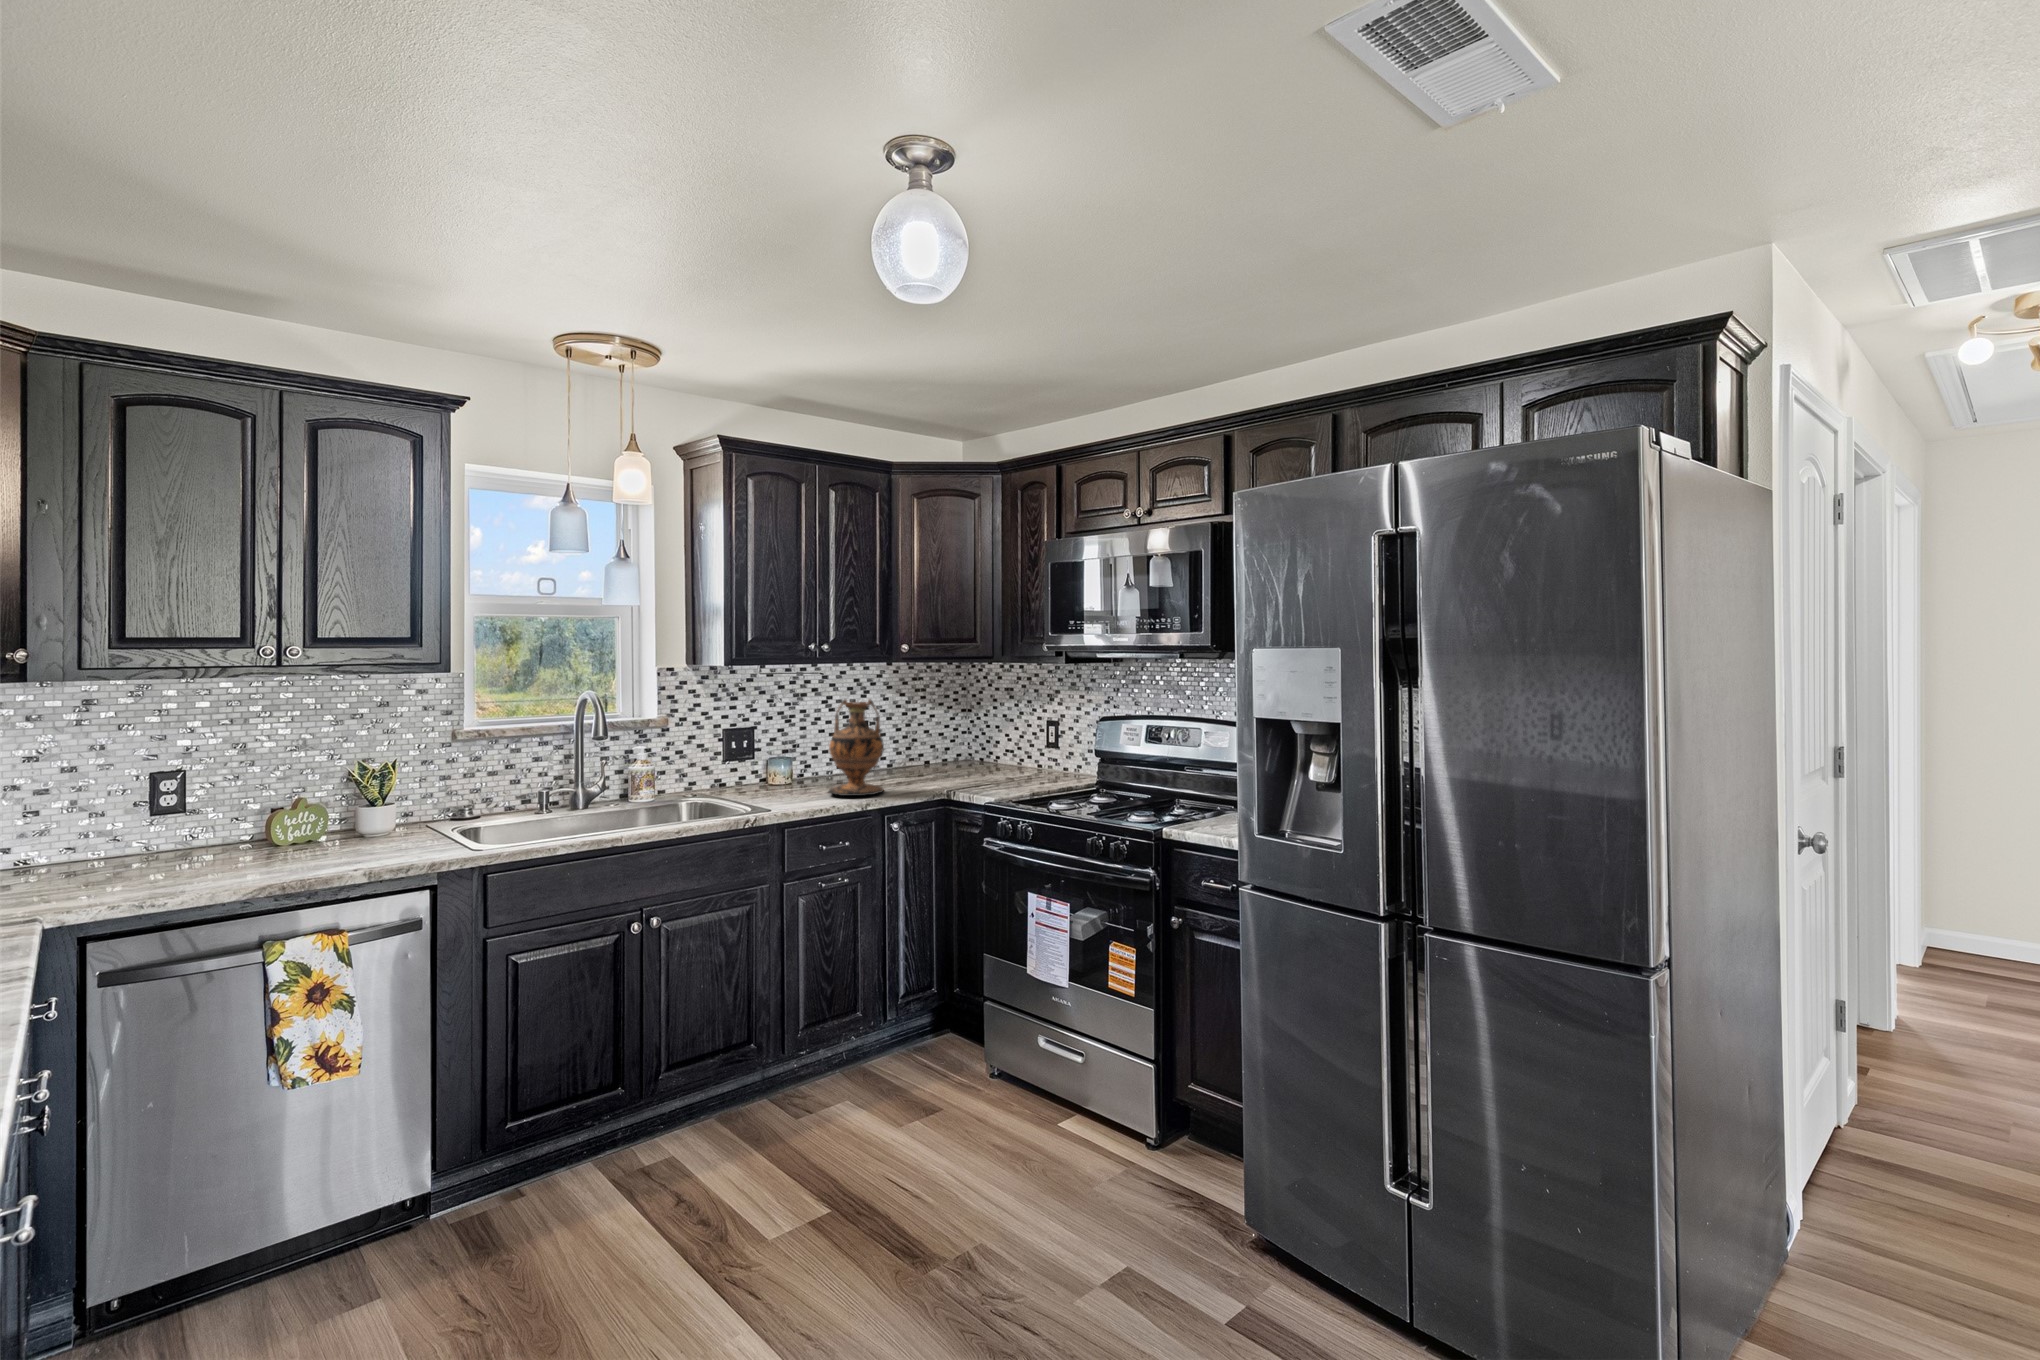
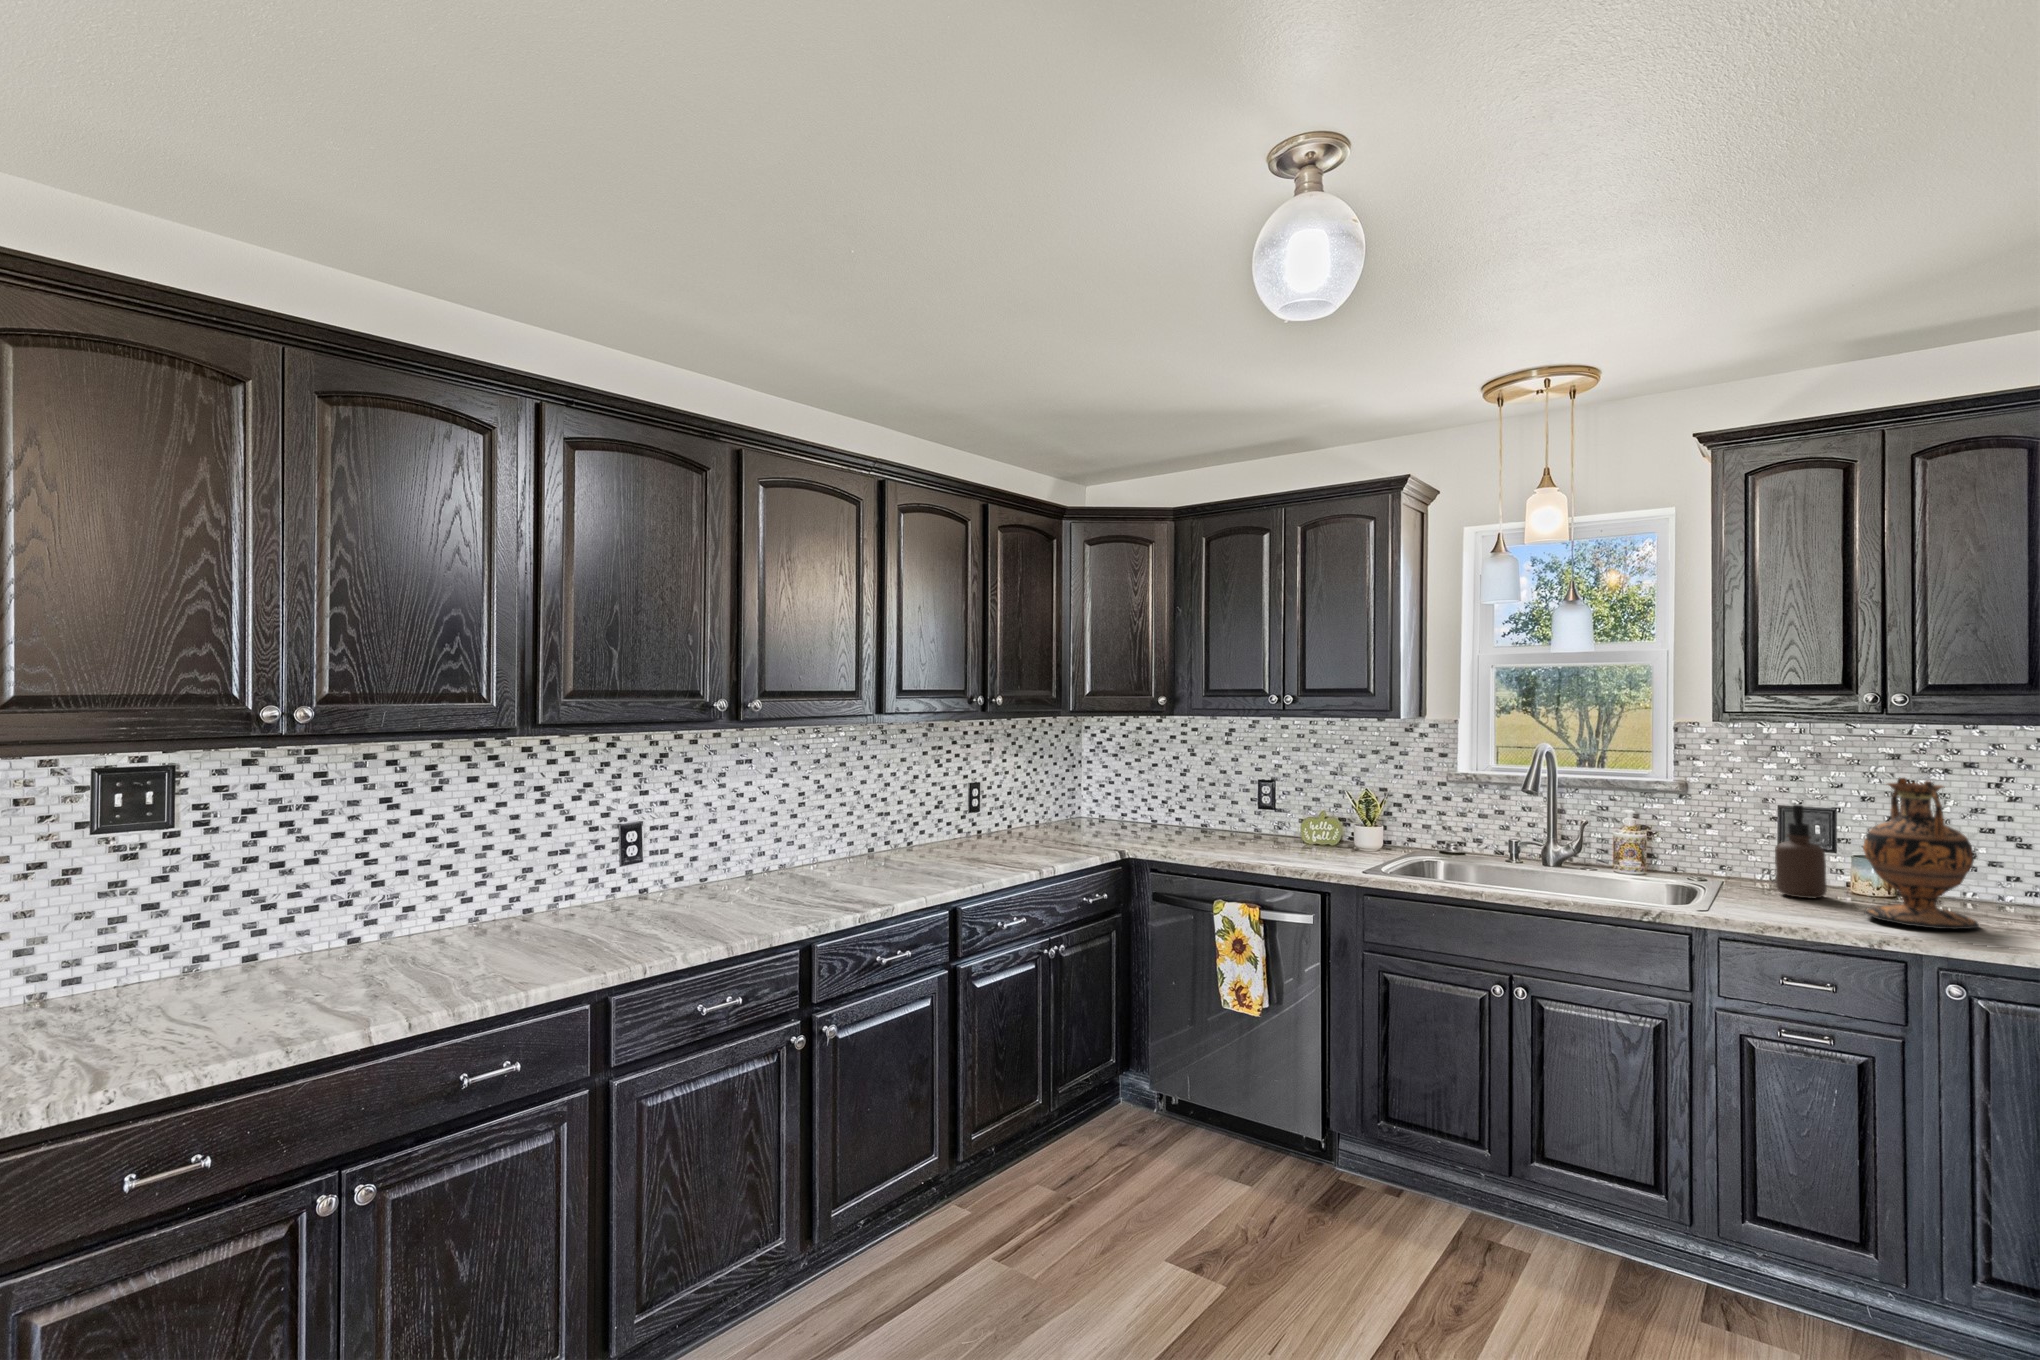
soap dispenser: none [749,726,780,796] -> present [1775,805,1827,898]

